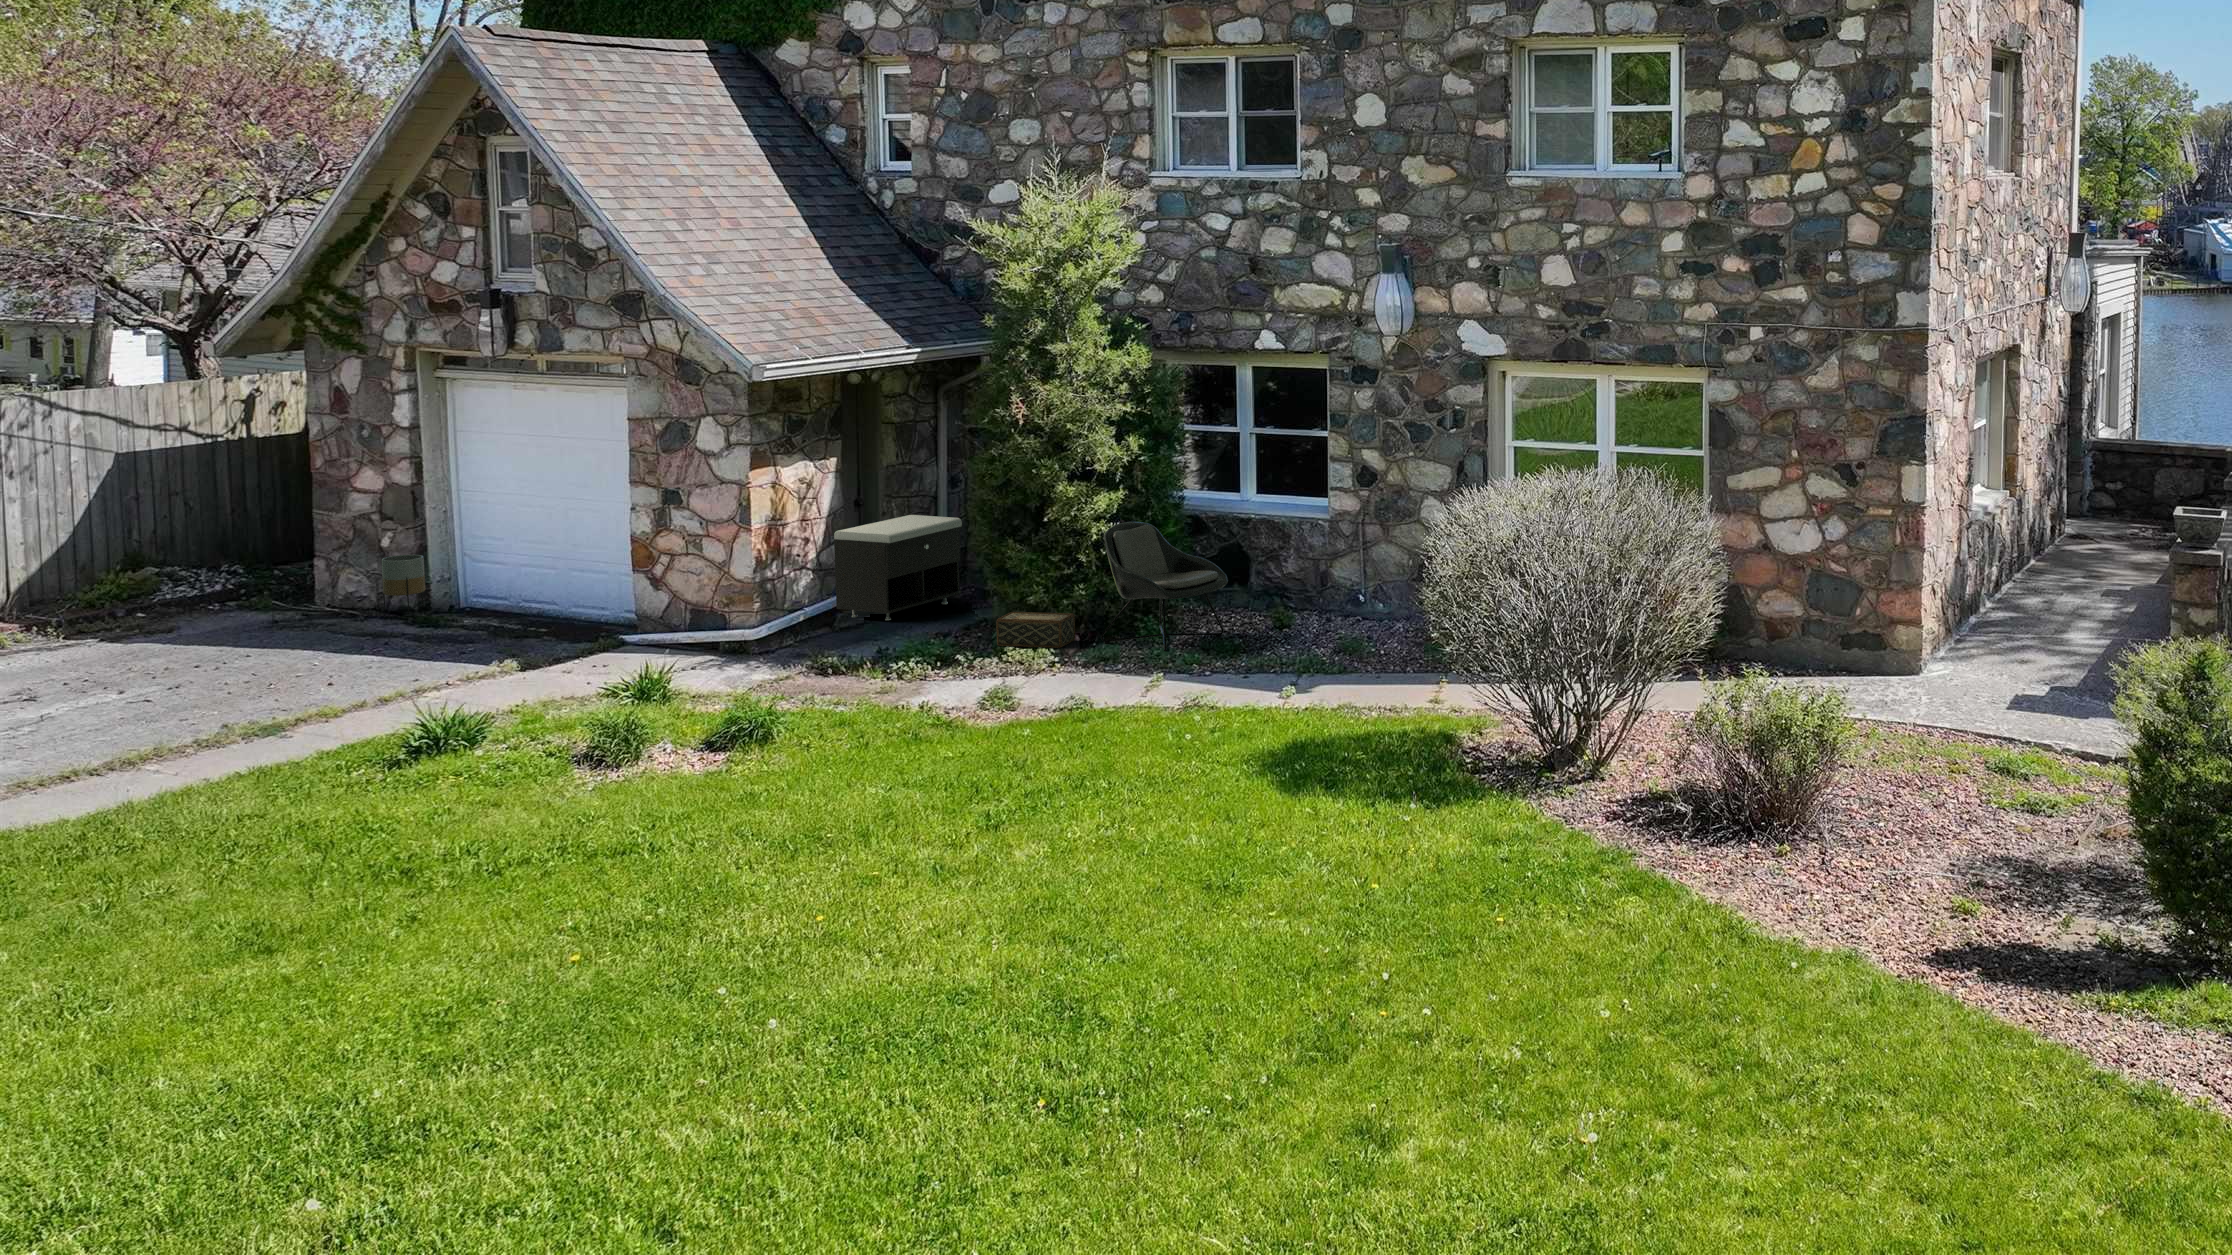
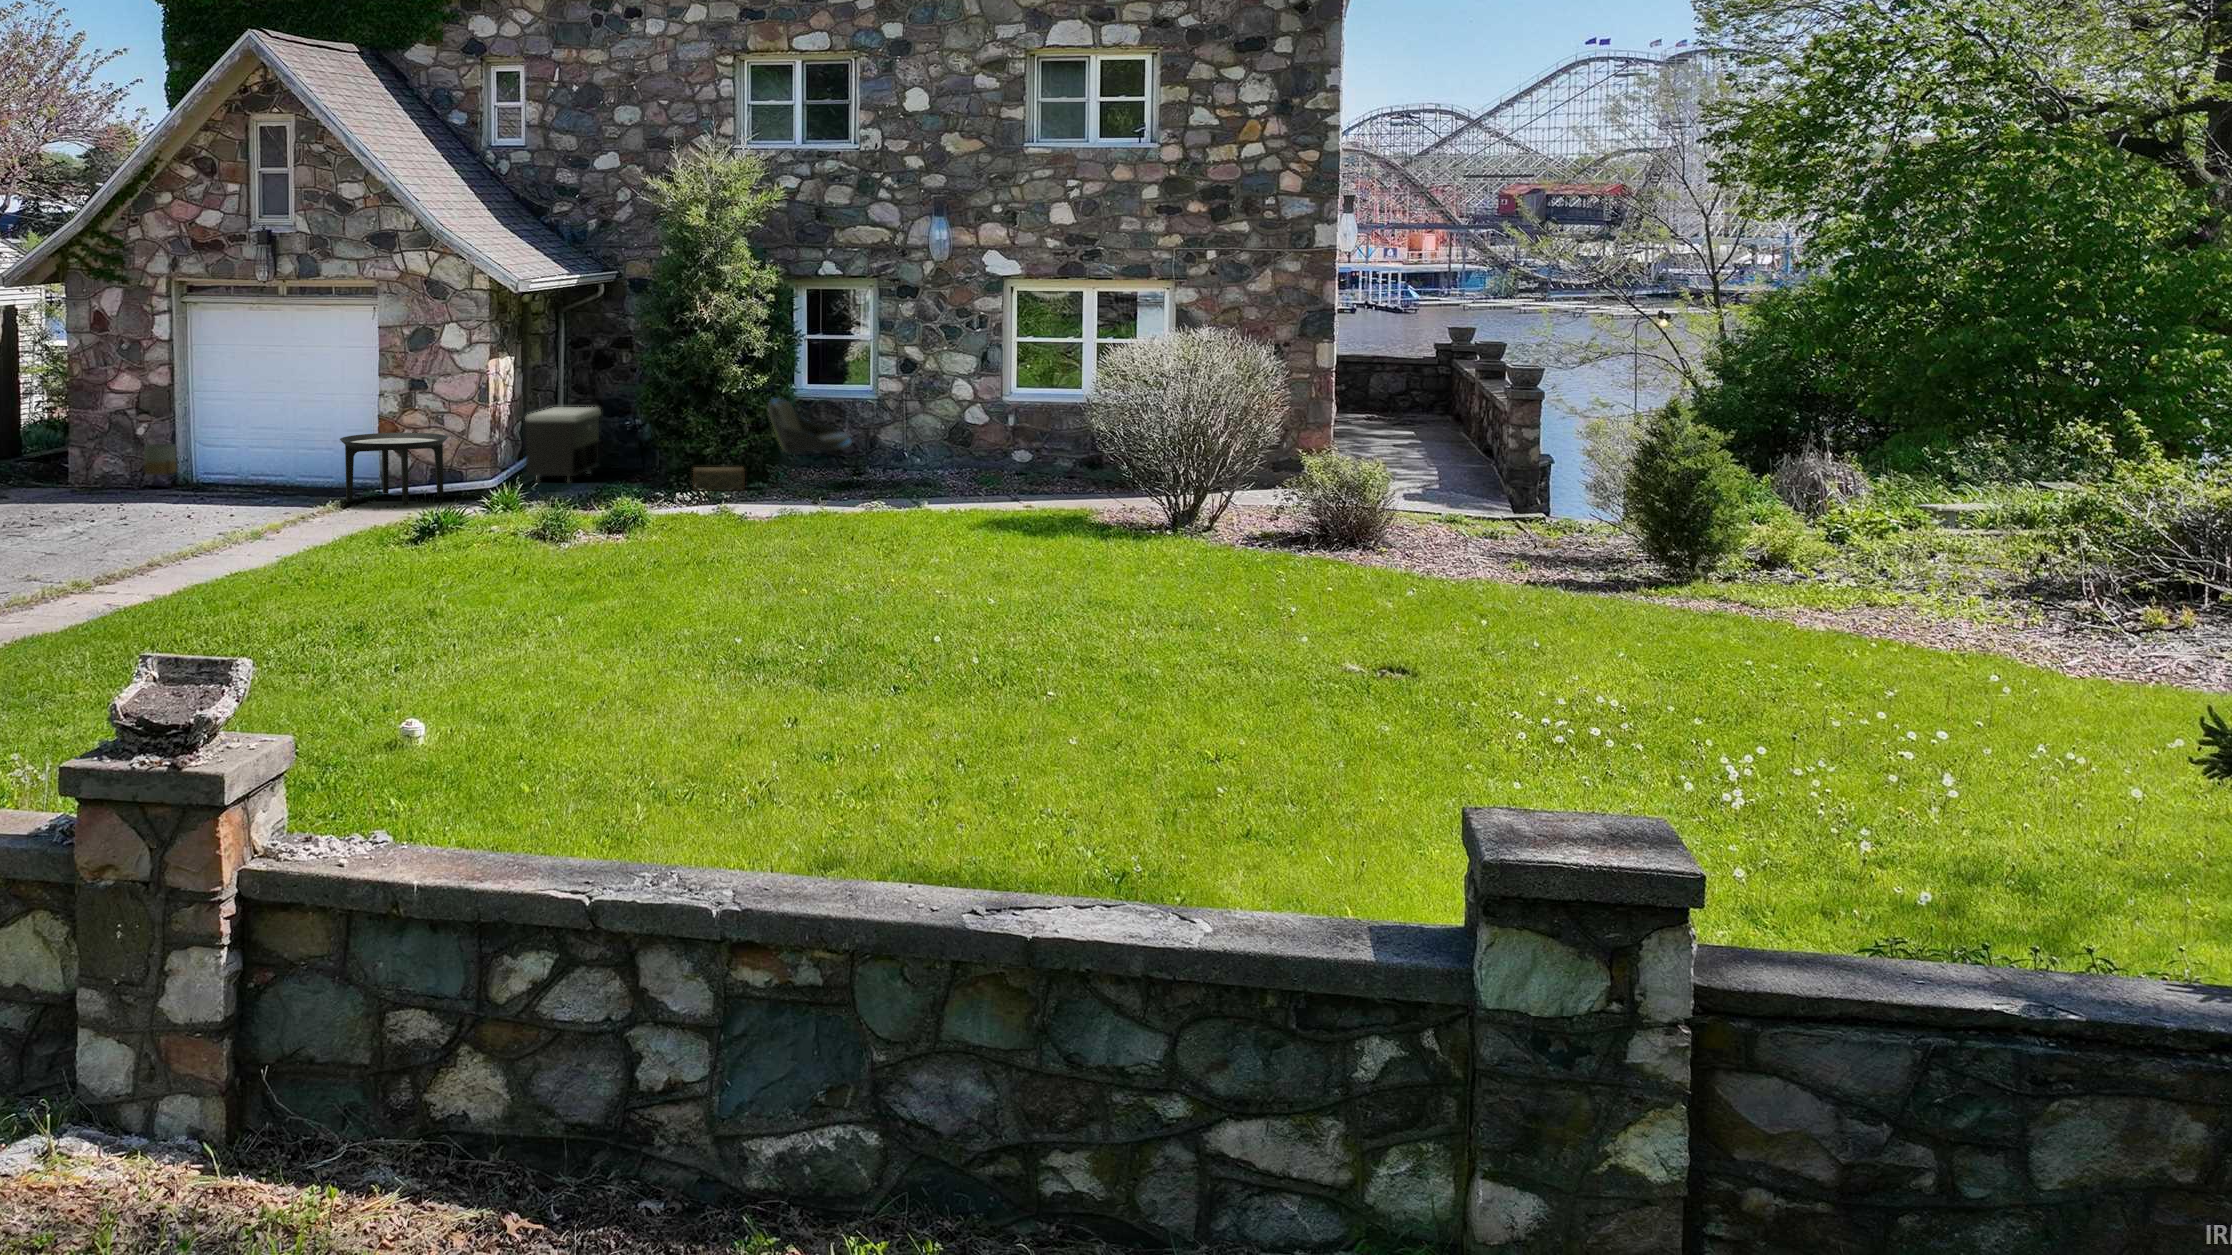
round table: none [534,557,682,660] -> present [340,433,448,505]

